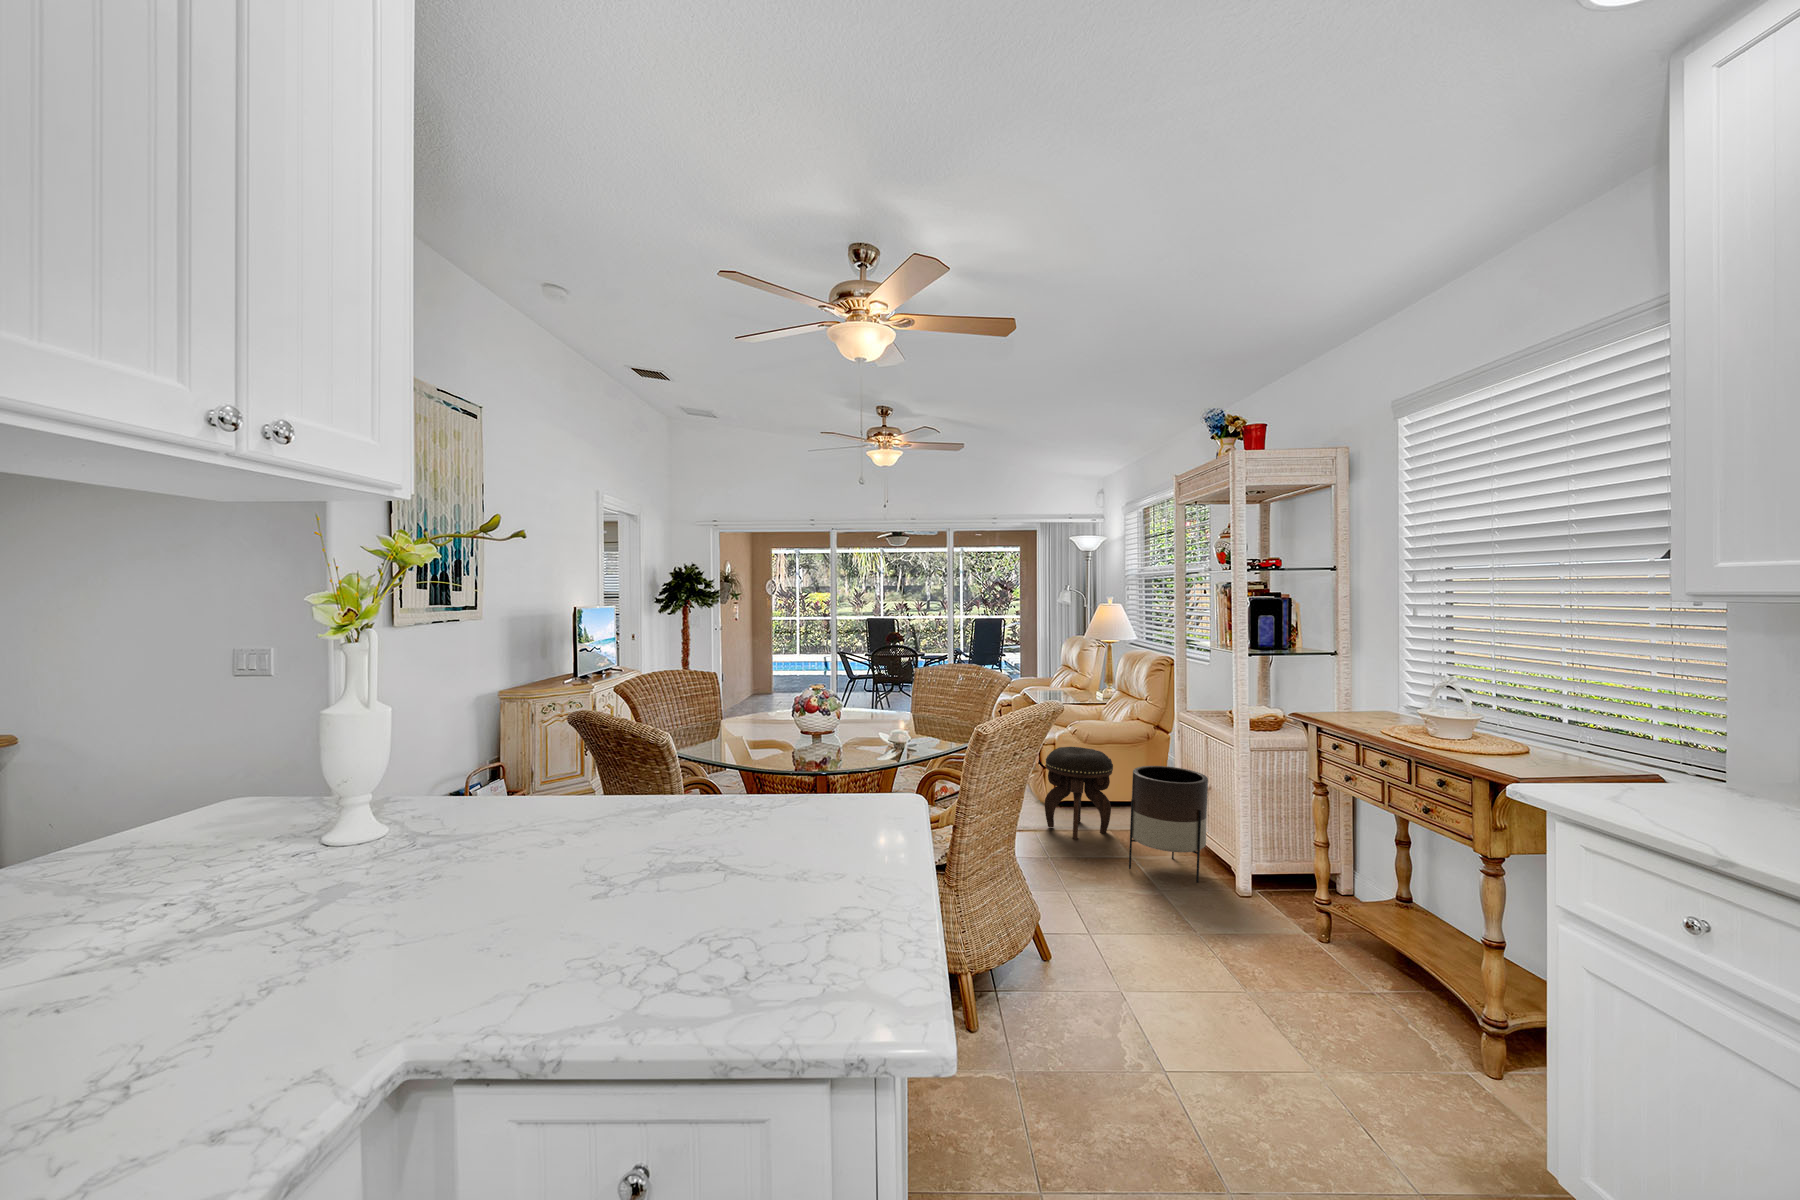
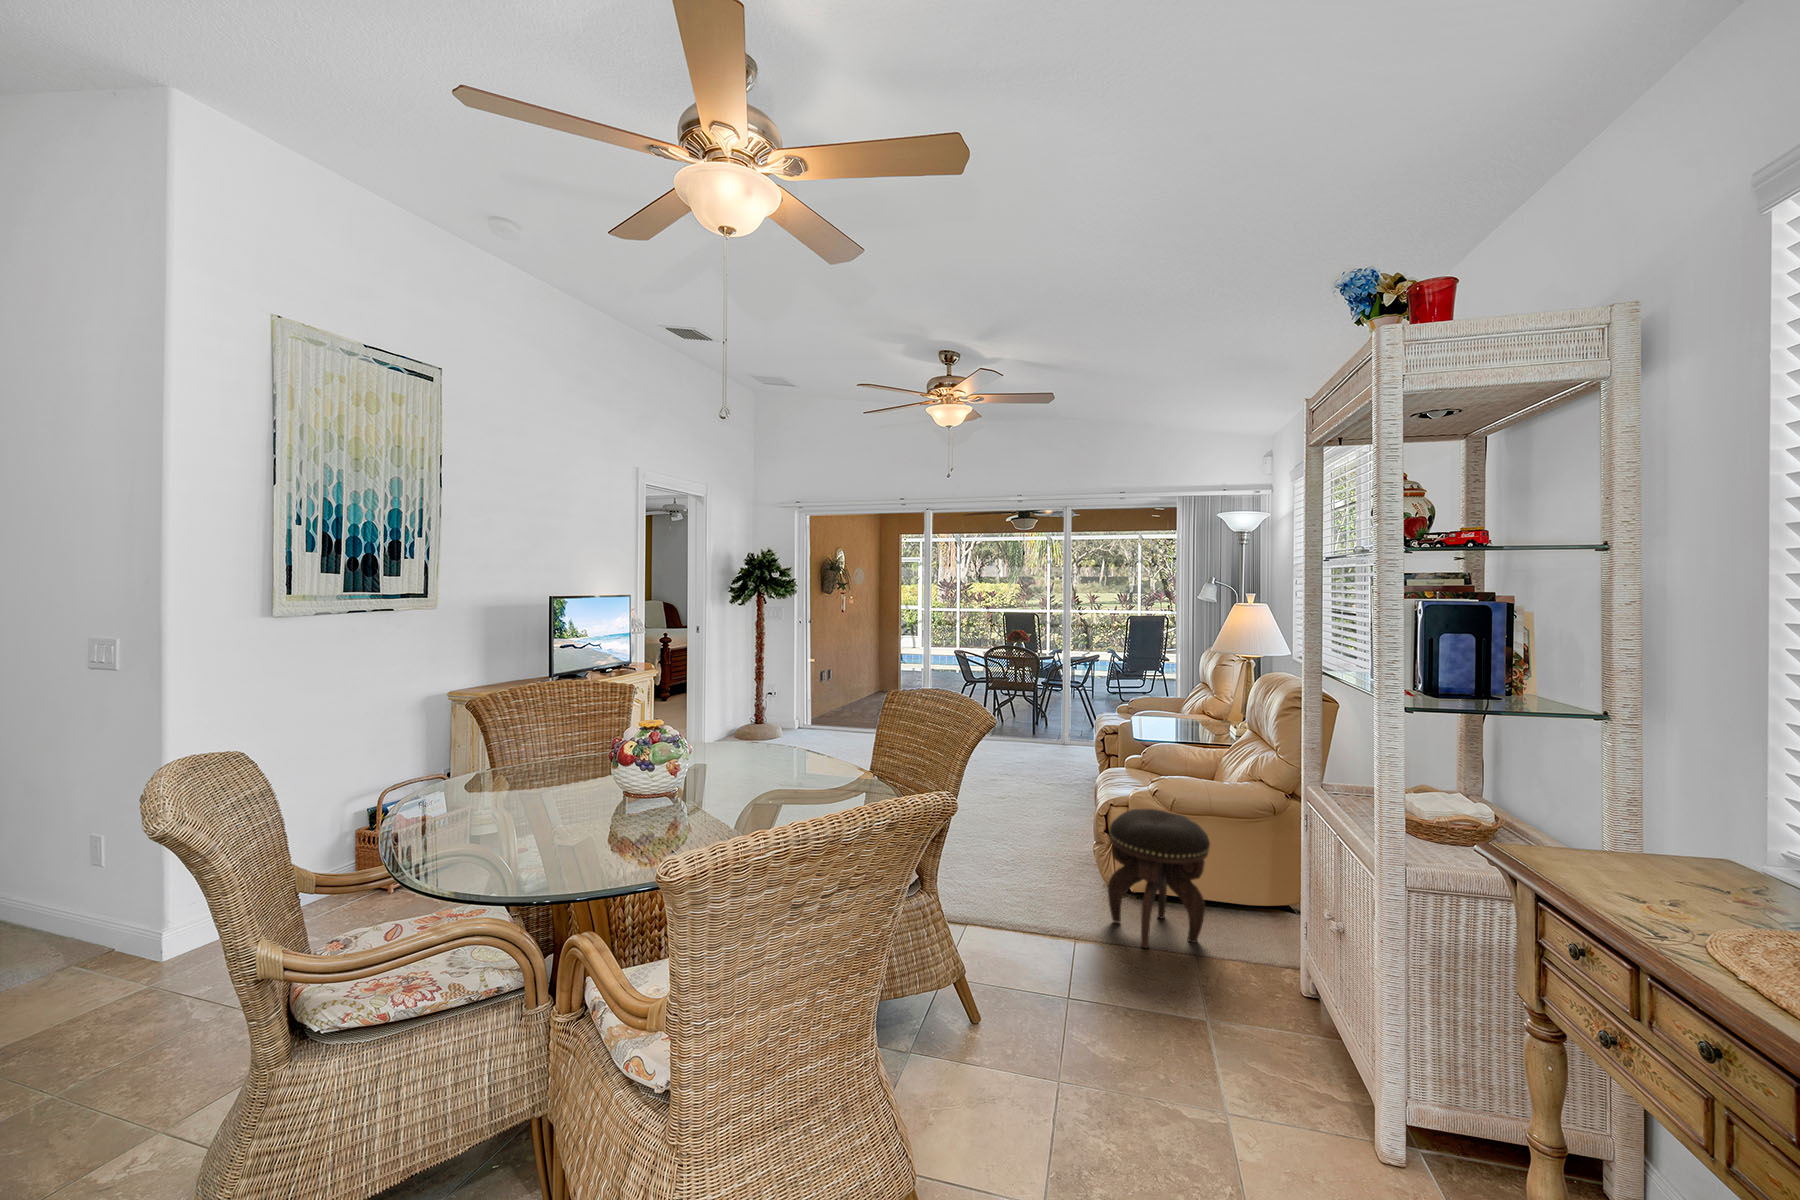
planter: present [1129,766,1208,883] -> none [1206,862,1345,1073]

